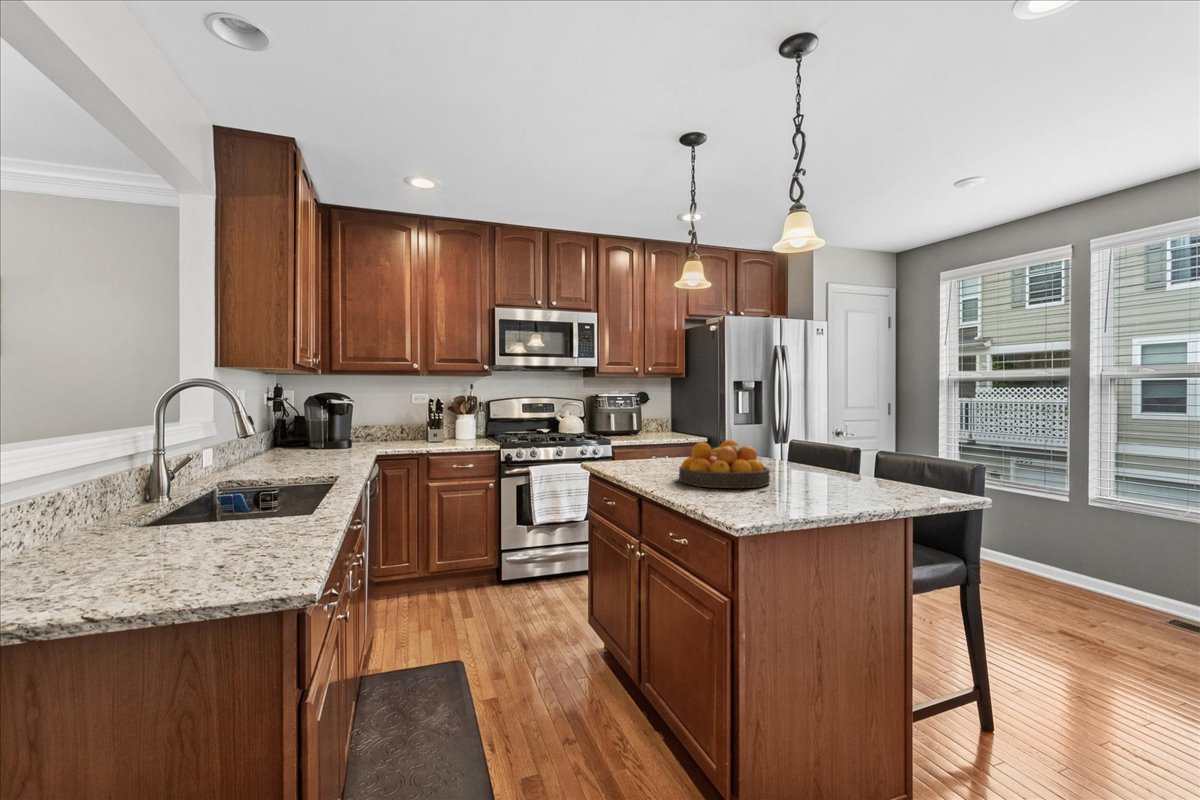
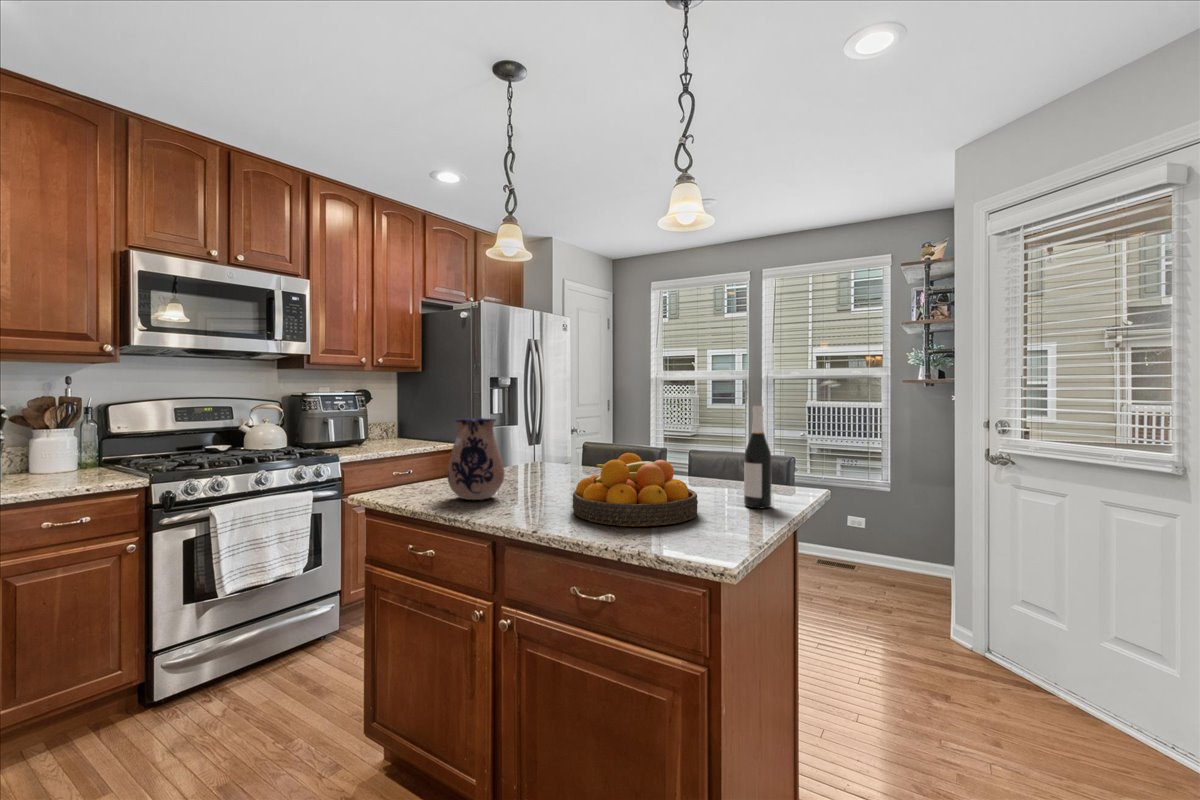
wine bottle: none [817,406,840,489] -> present [744,404,772,508]
ceramic pitcher: none [624,413,662,467] -> present [447,418,504,500]

